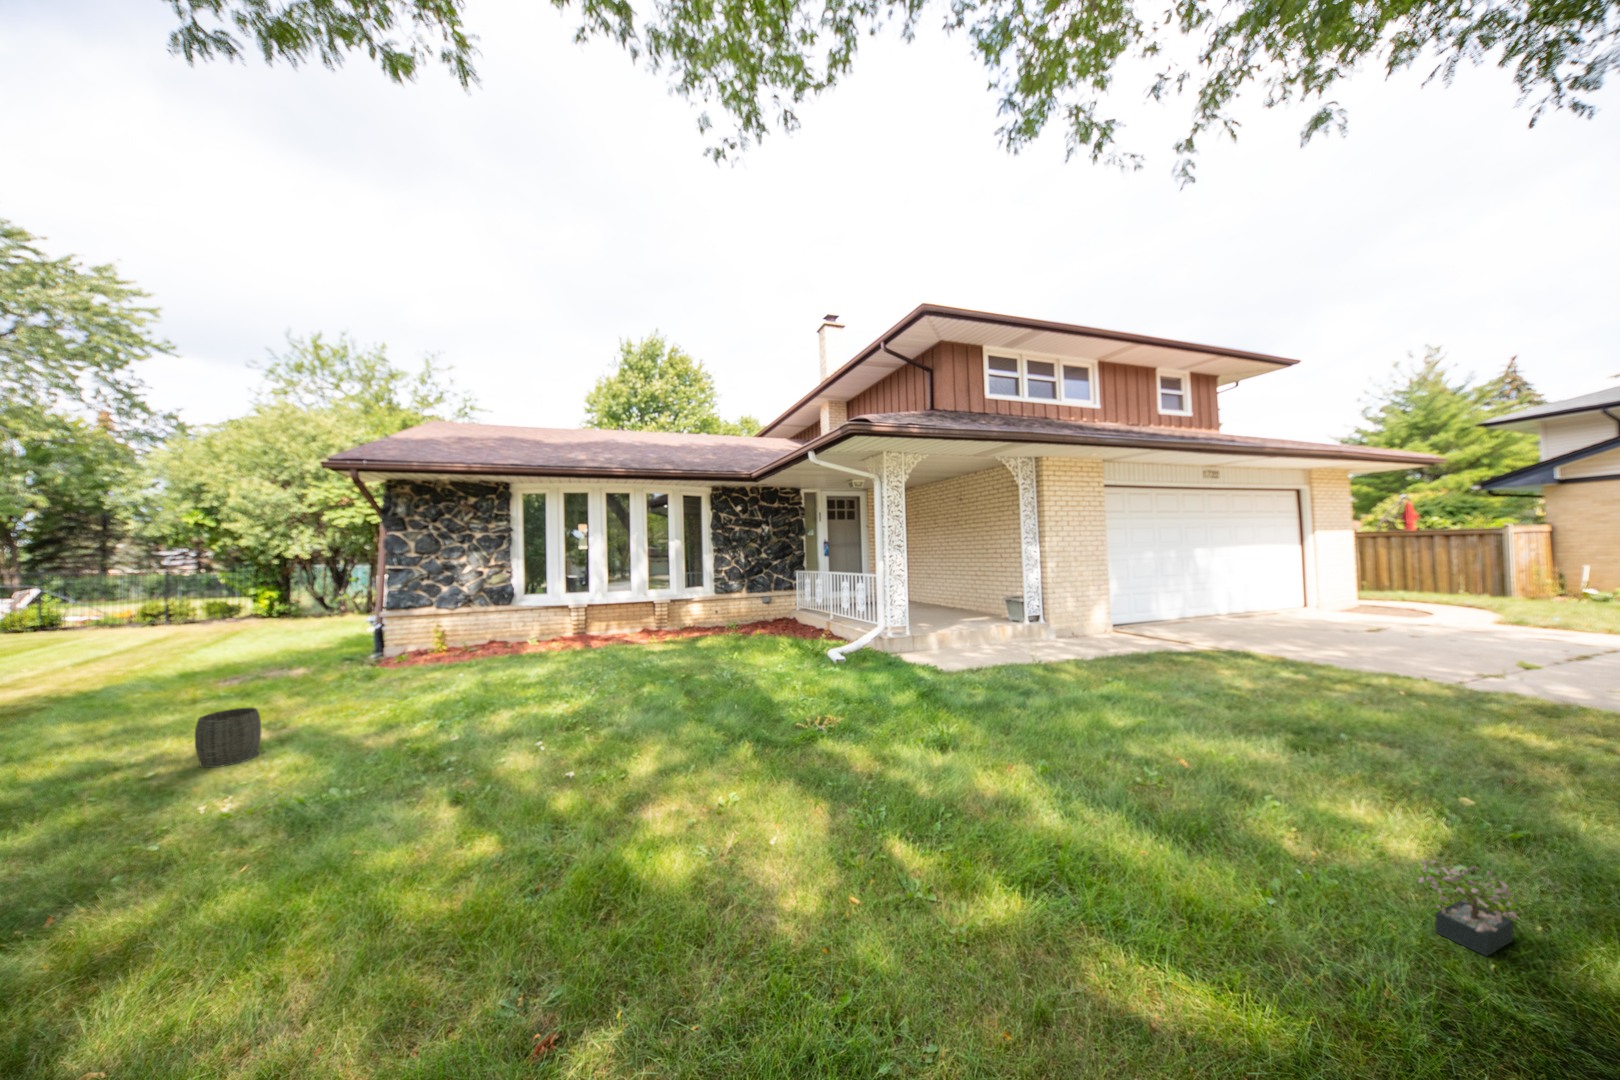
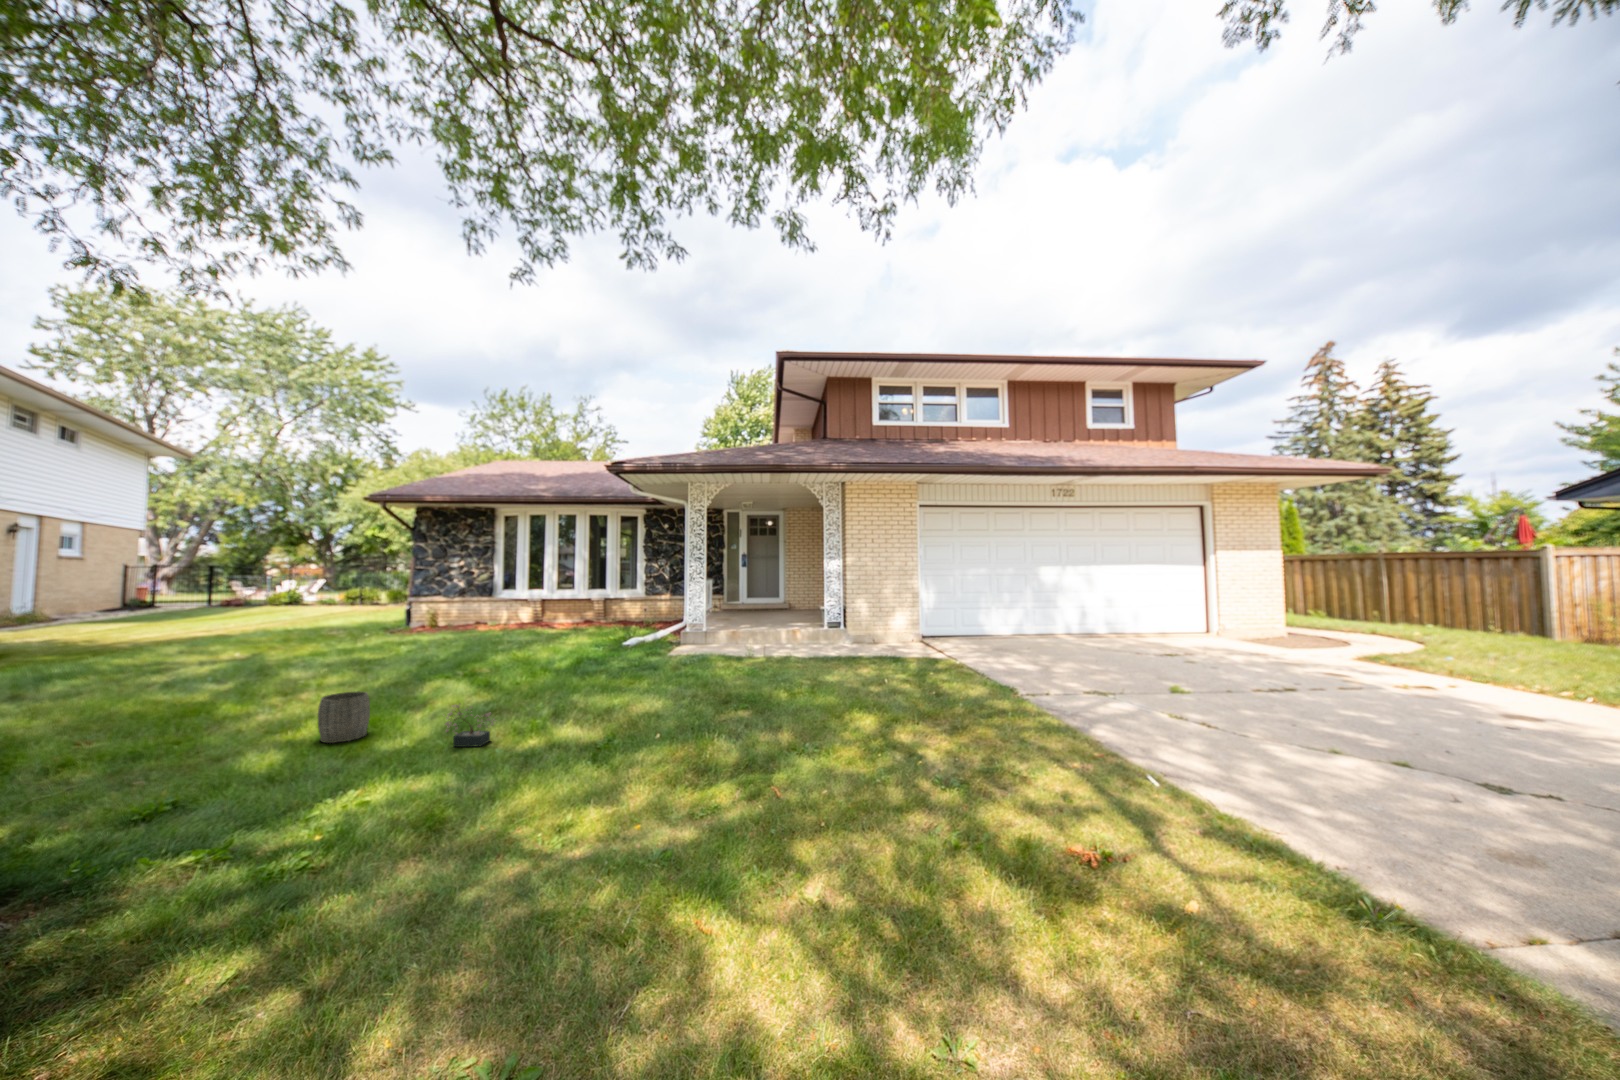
woven basket: present [195,708,262,768] -> present [318,691,370,743]

